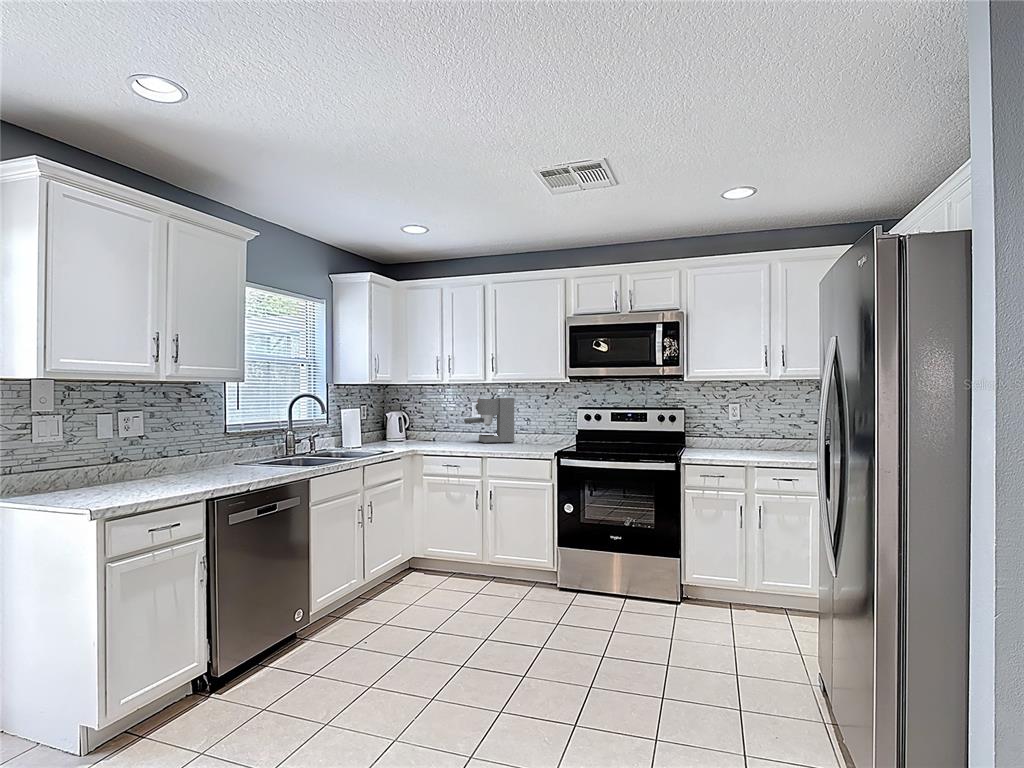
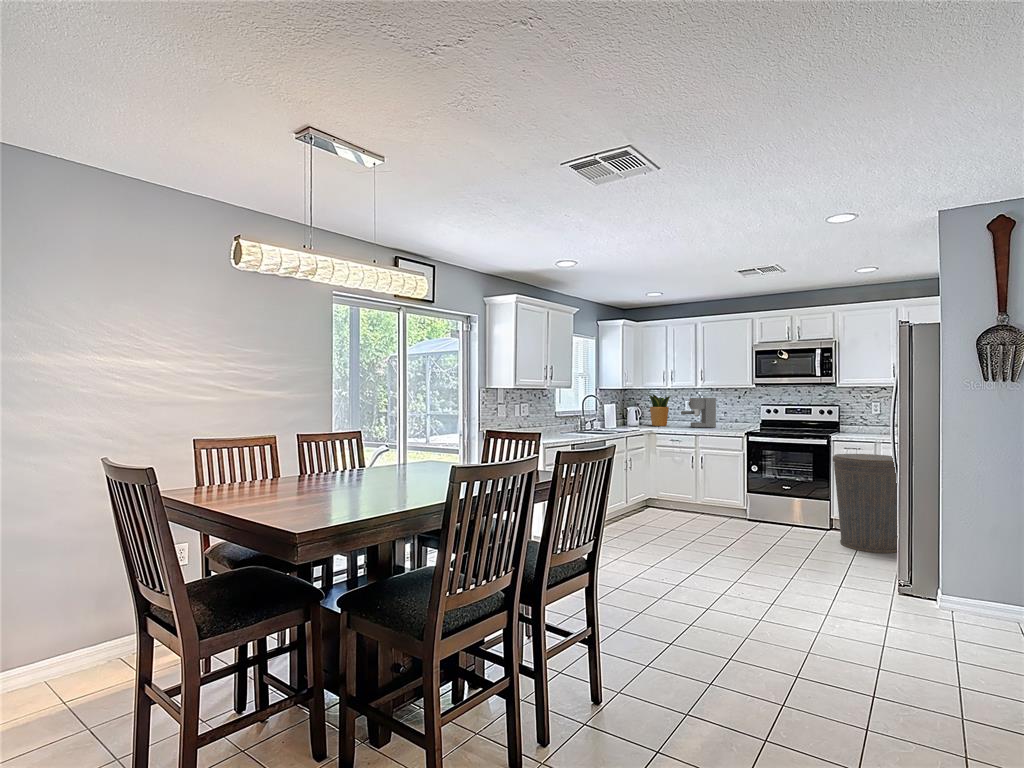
potted plant: none [413,391,451,441] -> present [647,394,670,426]
trash can: none [690,486,807,659] -> present [833,454,897,553]

